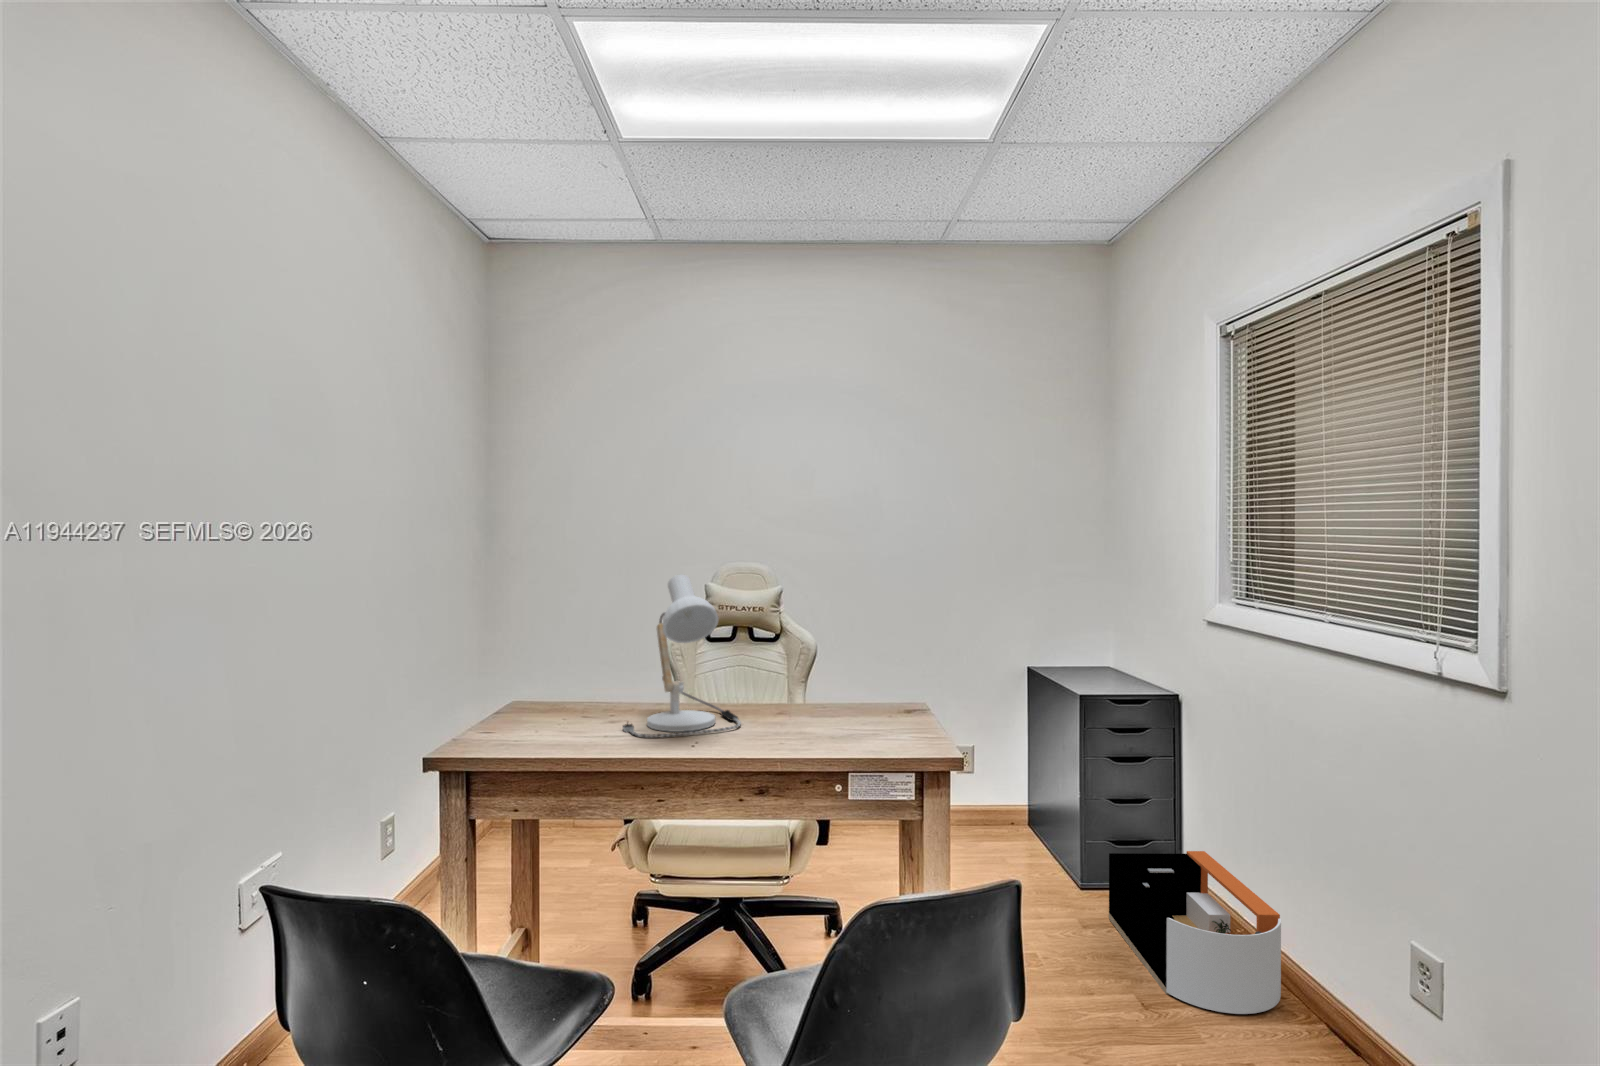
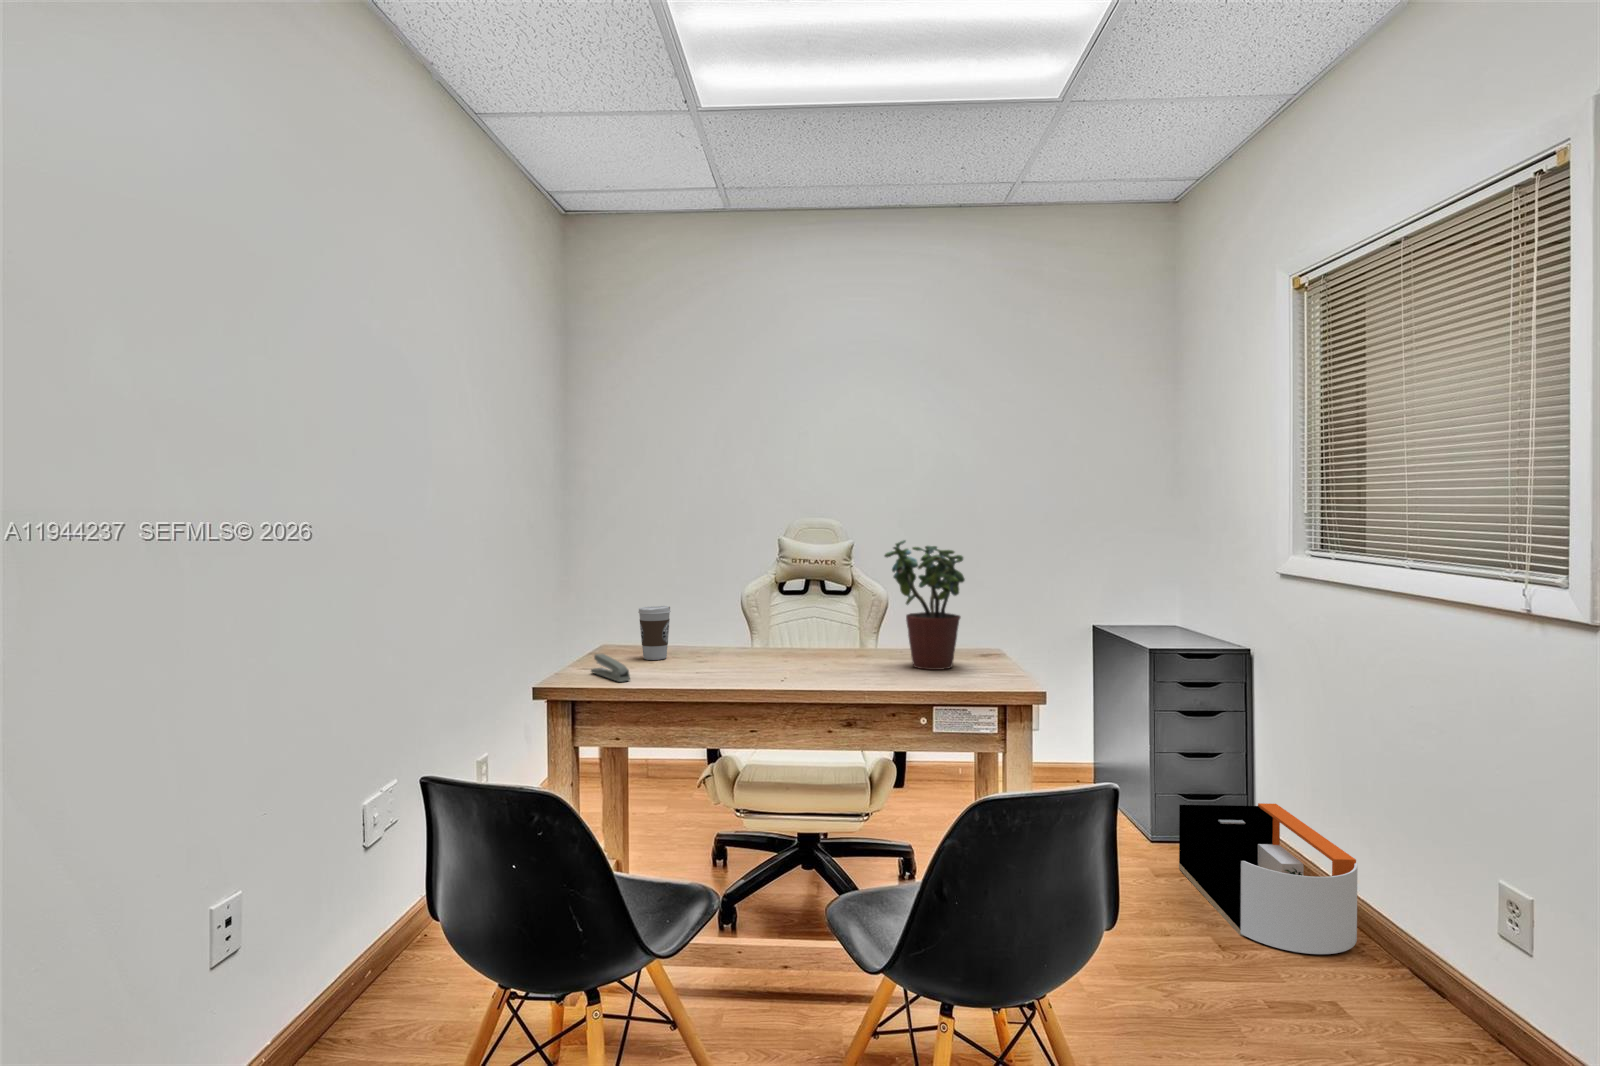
desk lamp: present [623,574,741,738] -> none [713,521,825,675]
potted plant: none [804,594,887,729] -> present [885,540,965,670]
coffee cup: none [547,659,582,717] -> present [639,606,671,660]
stapler: none [491,715,531,749] -> present [591,654,630,682]

